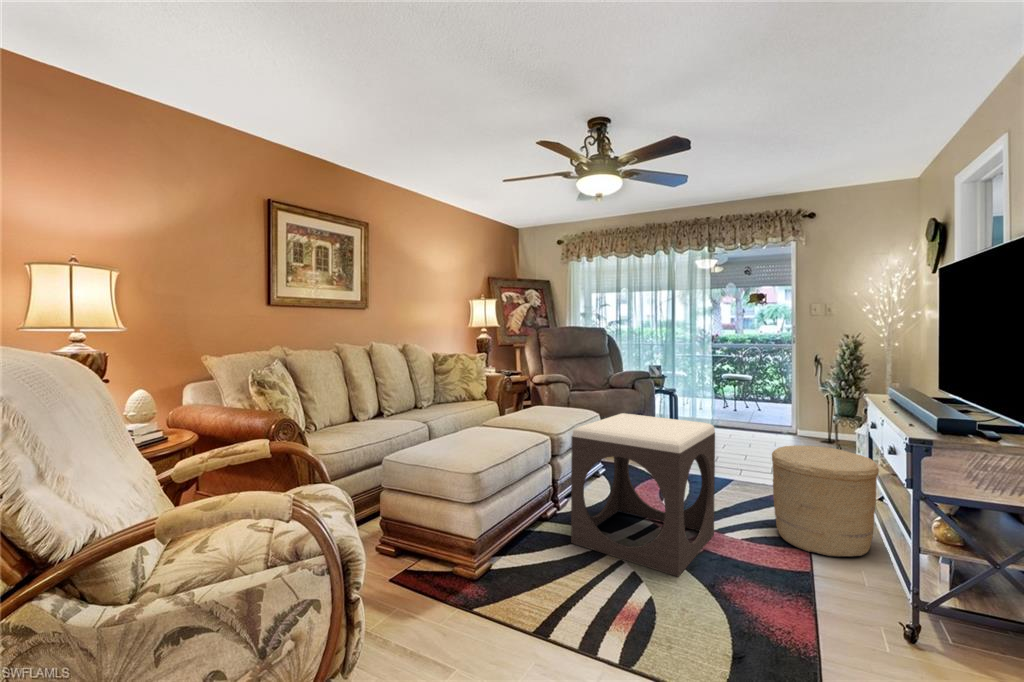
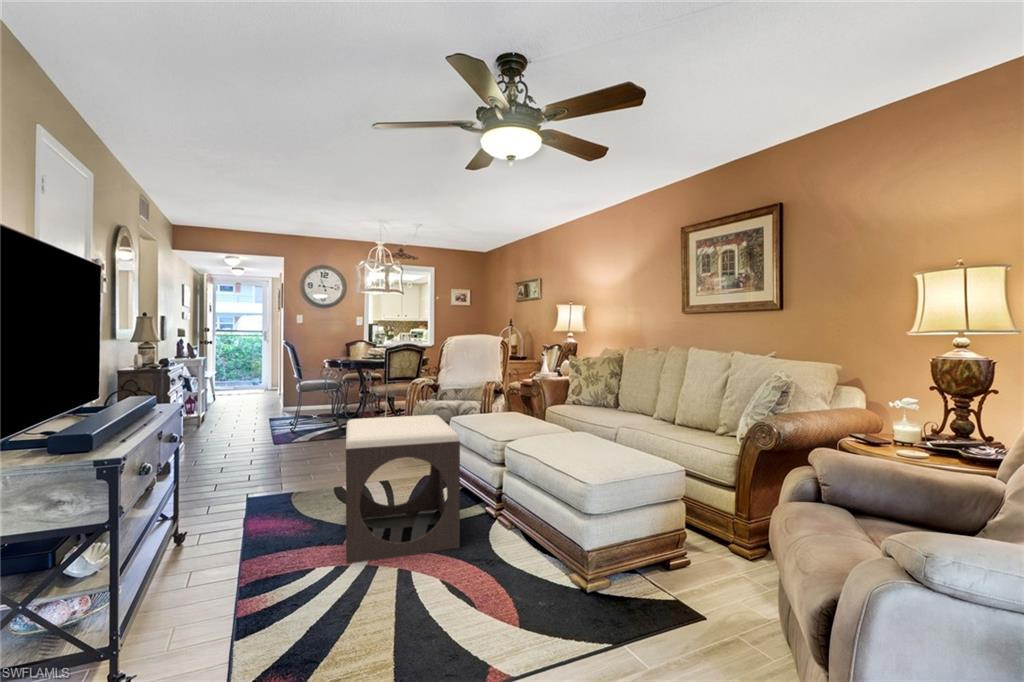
woven basket: present [772,445,879,556] -> none [149,483,287,639]

